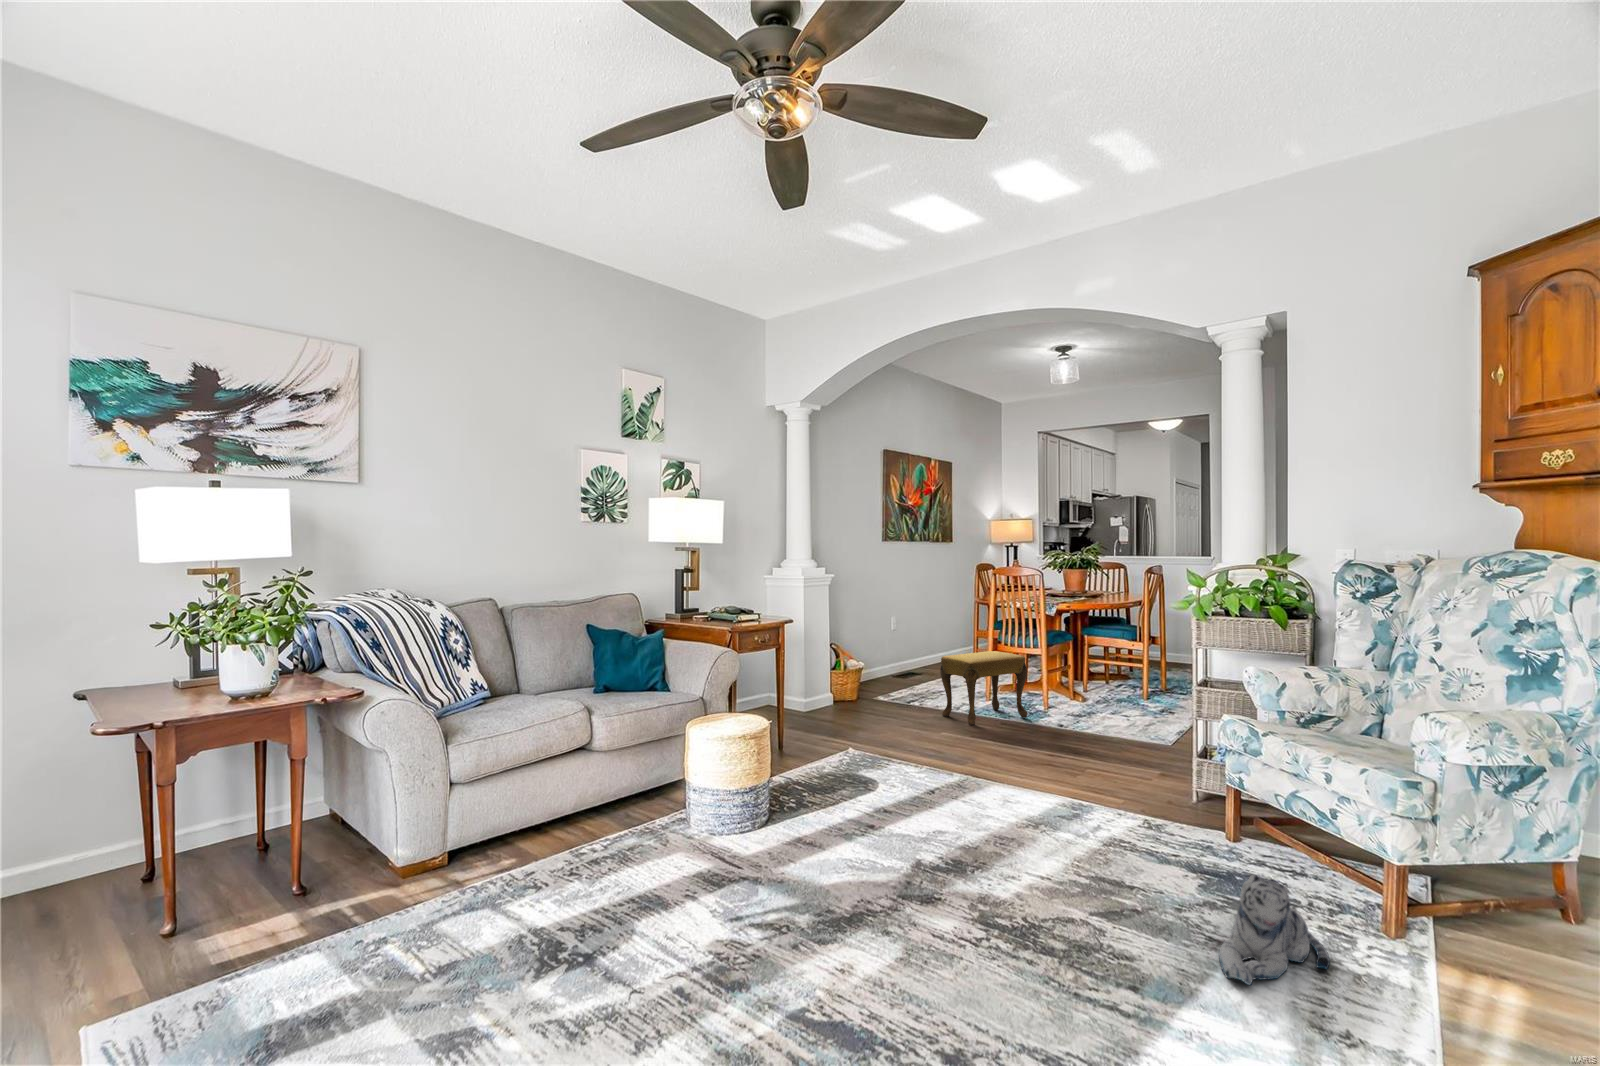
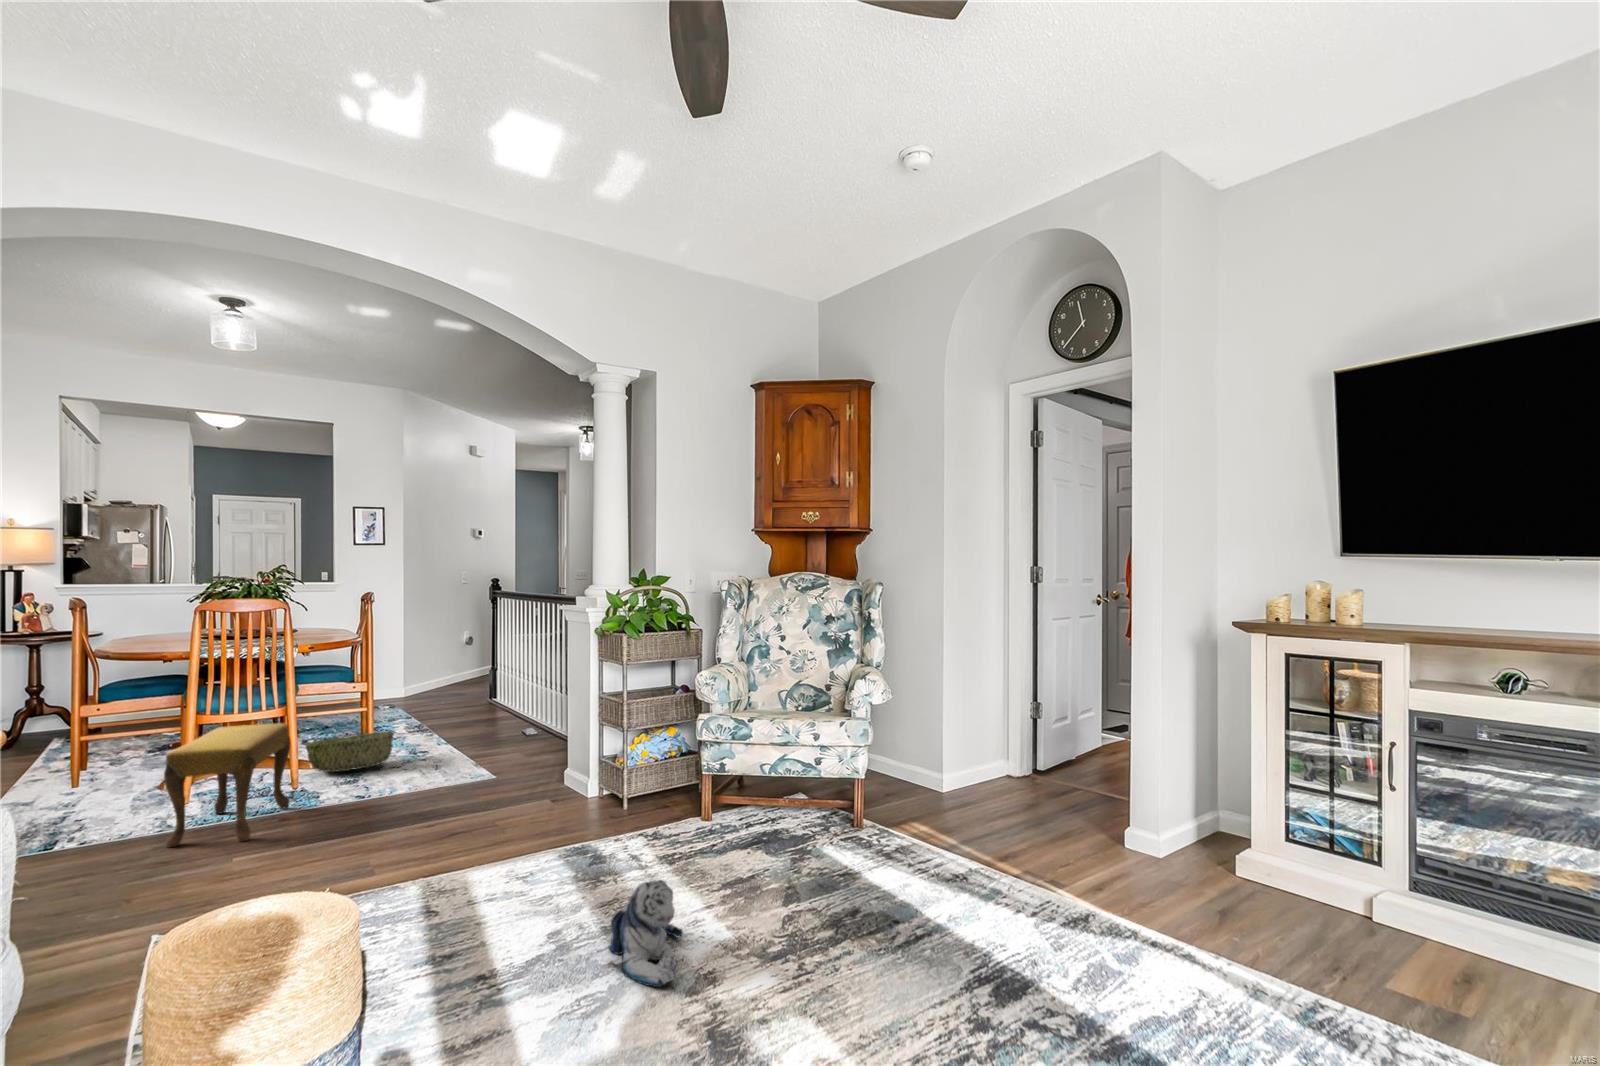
woven basket: none [1074,681,1147,715] -> present [306,731,394,772]
plush toy: present [1219,875,1330,985] -> present [608,880,683,987]

